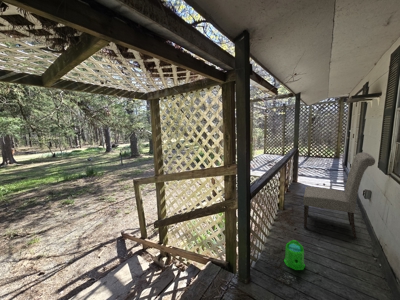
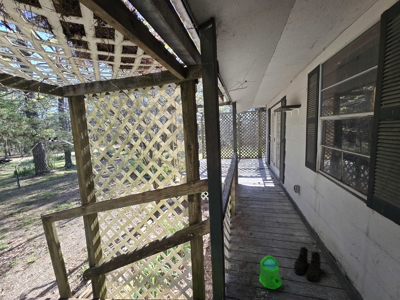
chair: present [303,152,375,239] -> none [256,155,316,234]
boots: none [324,244,357,276] -> present [294,247,321,281]

